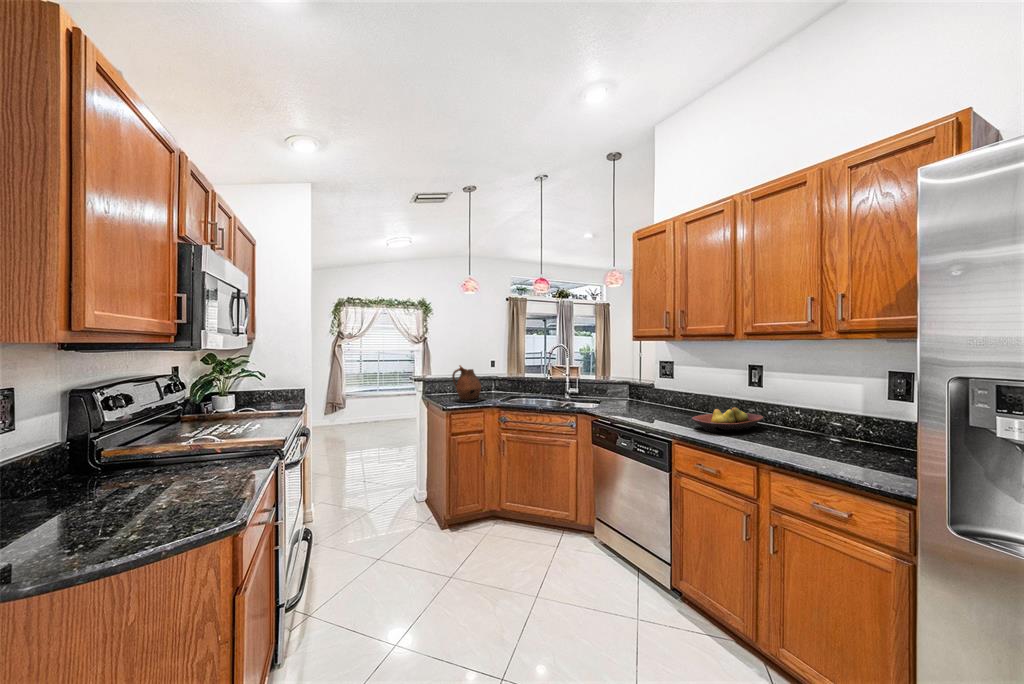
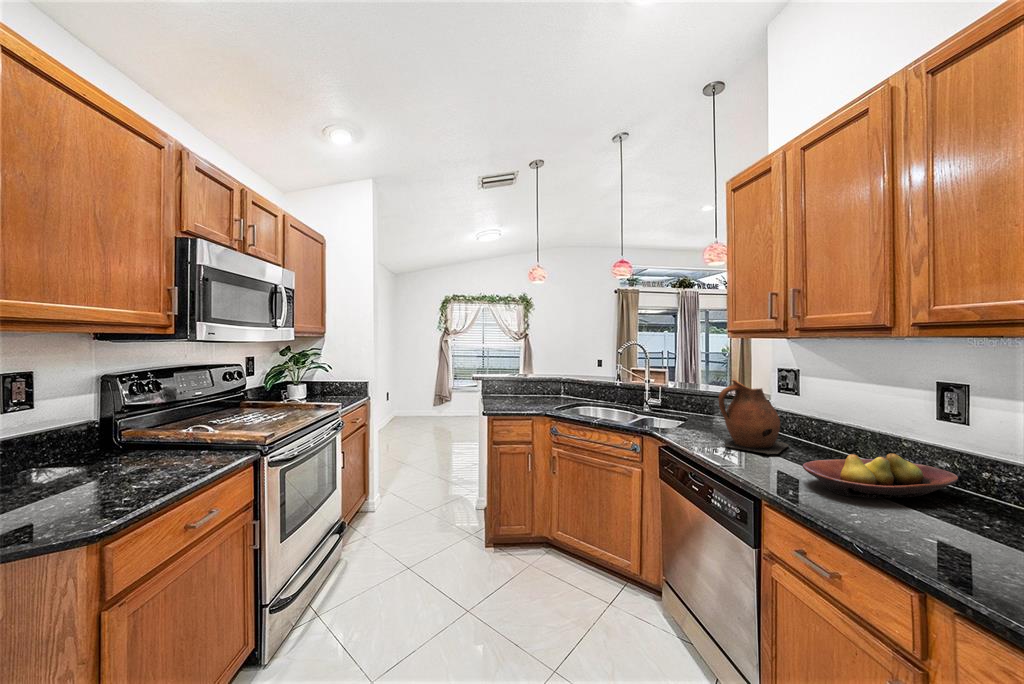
ceramic pitcher: present [452,365,486,402] -> present [718,379,789,455]

